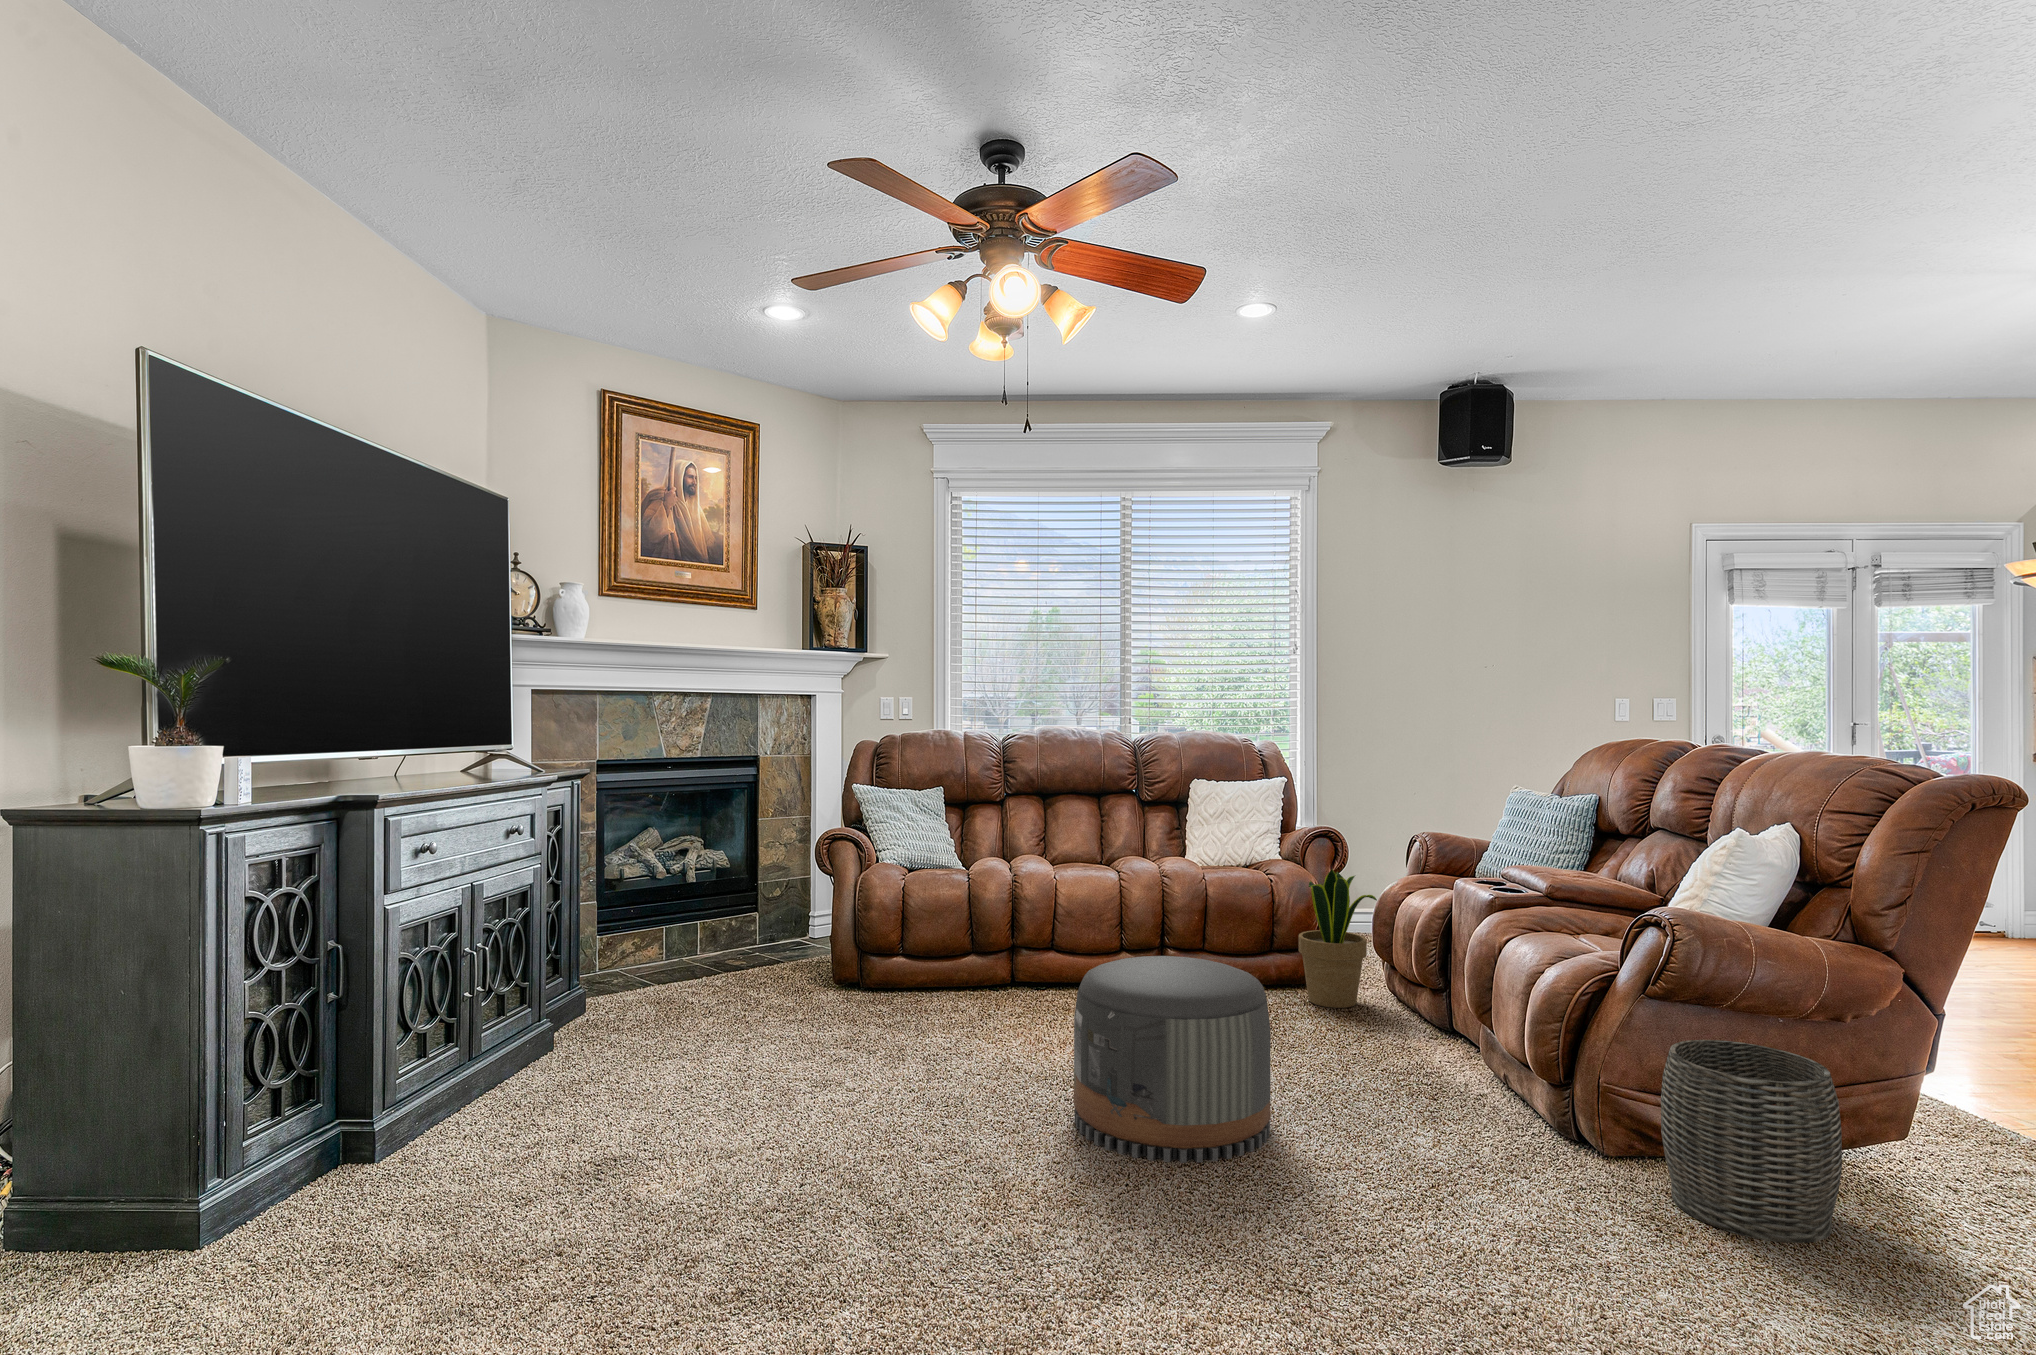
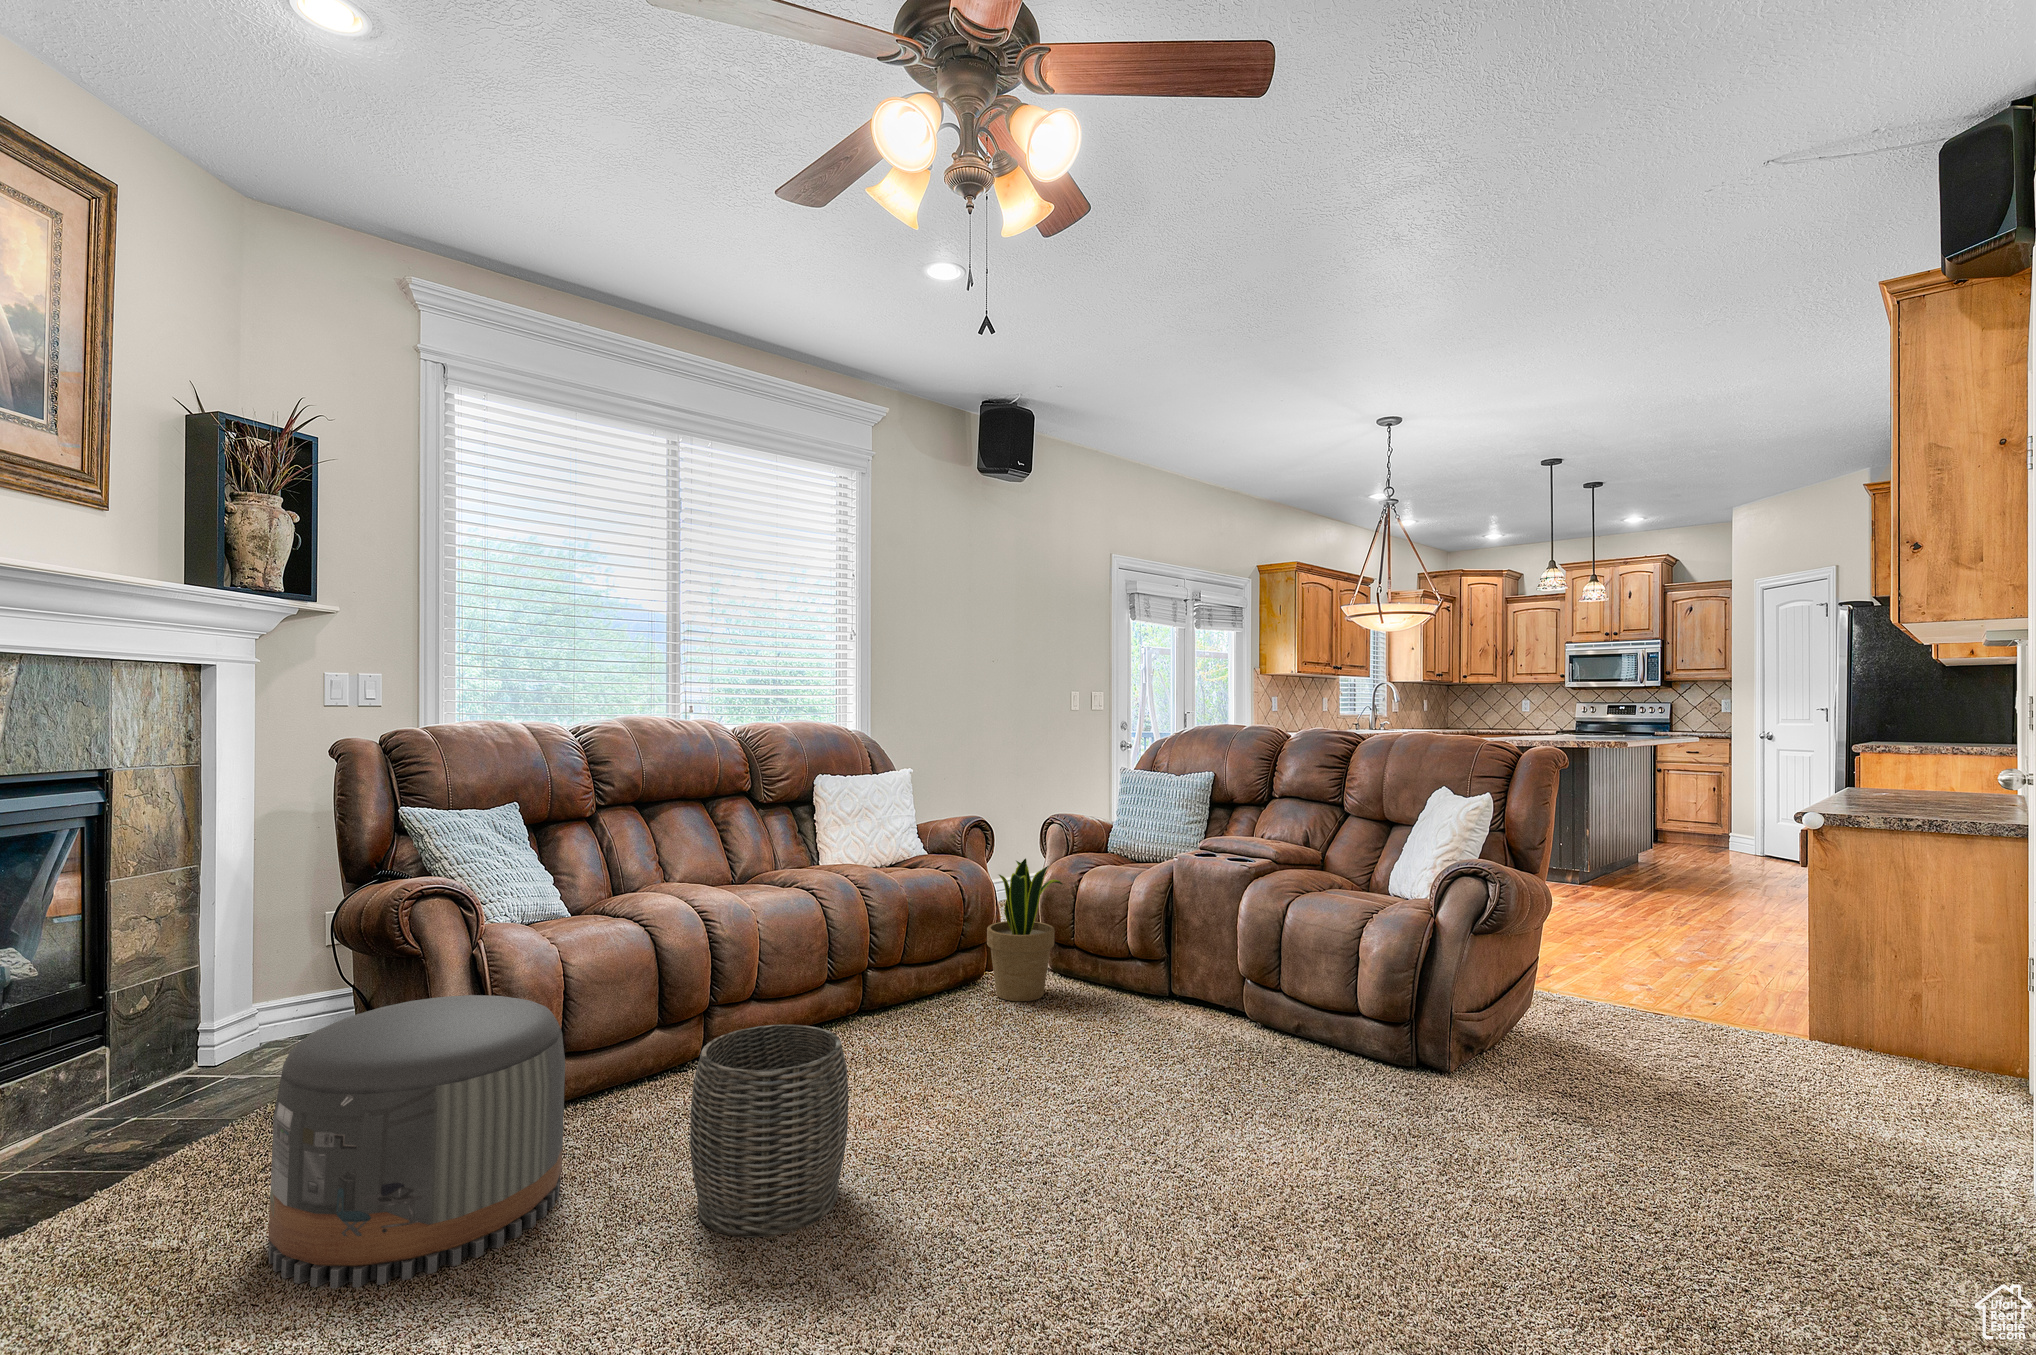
pouf: present [1074,956,1271,1163] -> present [268,995,565,1288]
woven basket: present [1661,1040,1842,1243] -> present [690,1025,848,1237]

